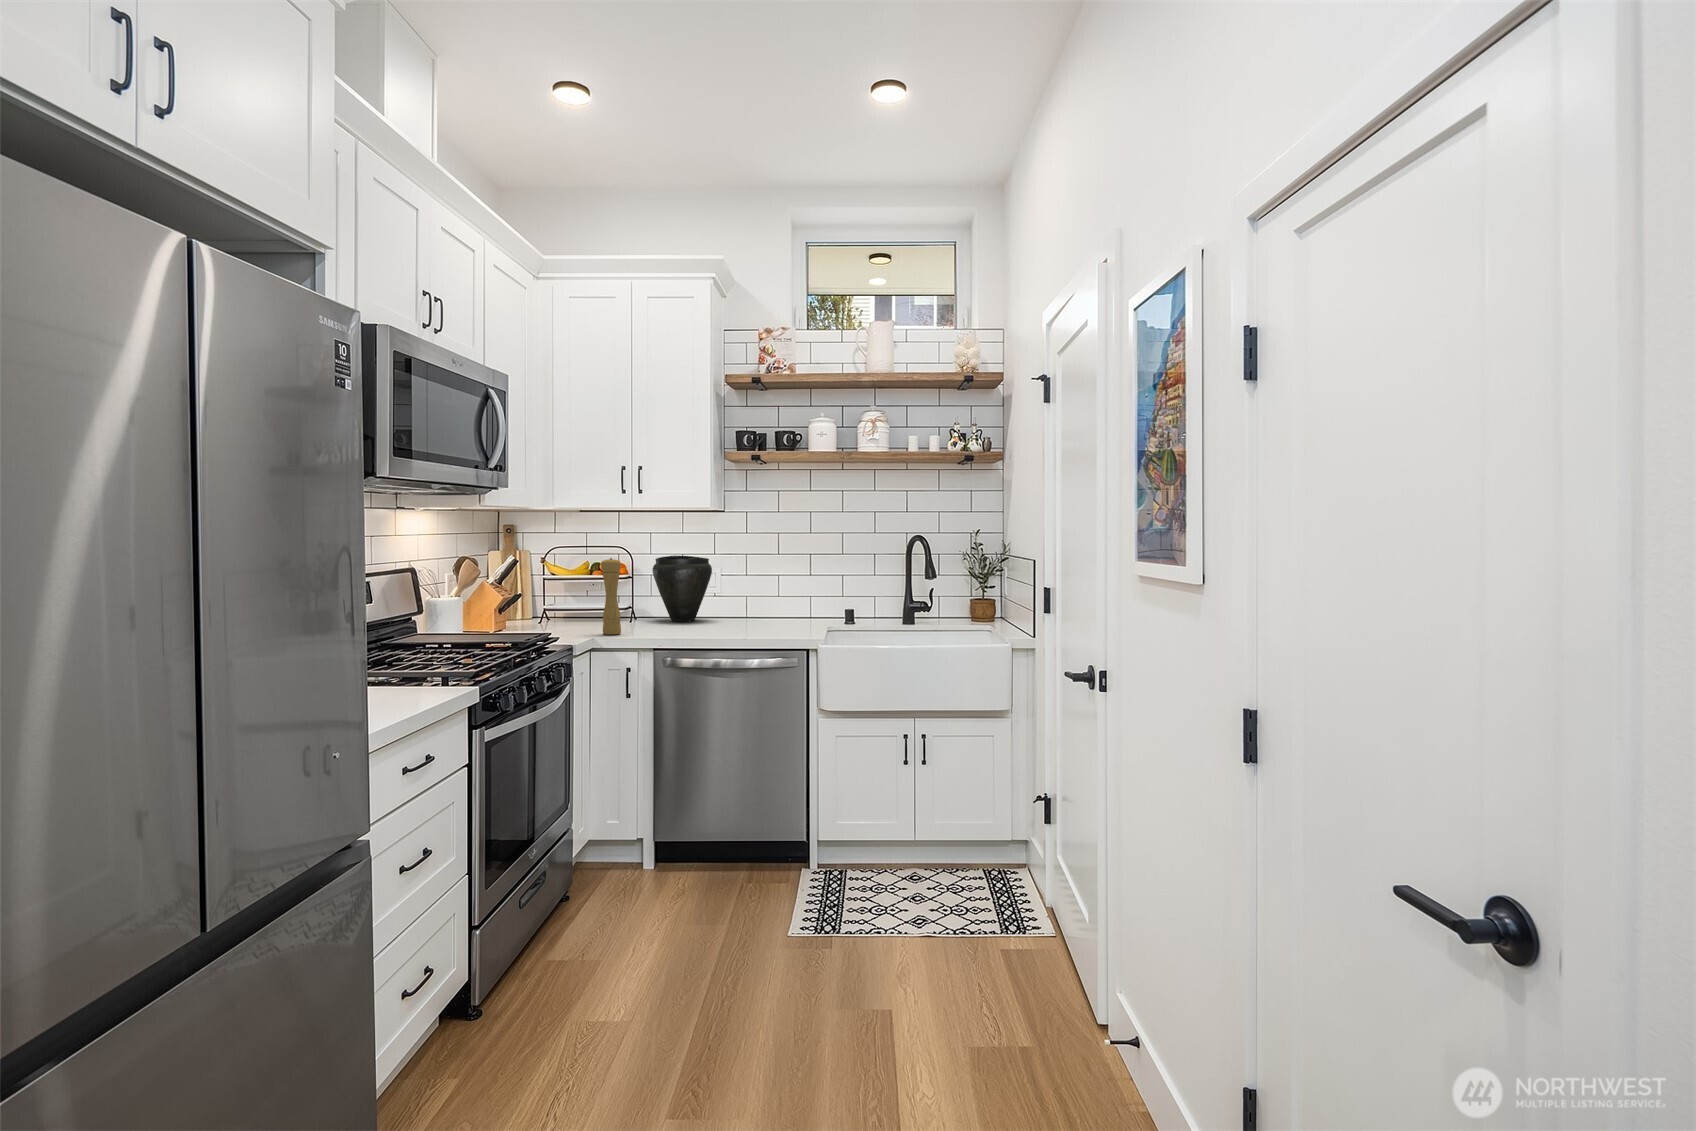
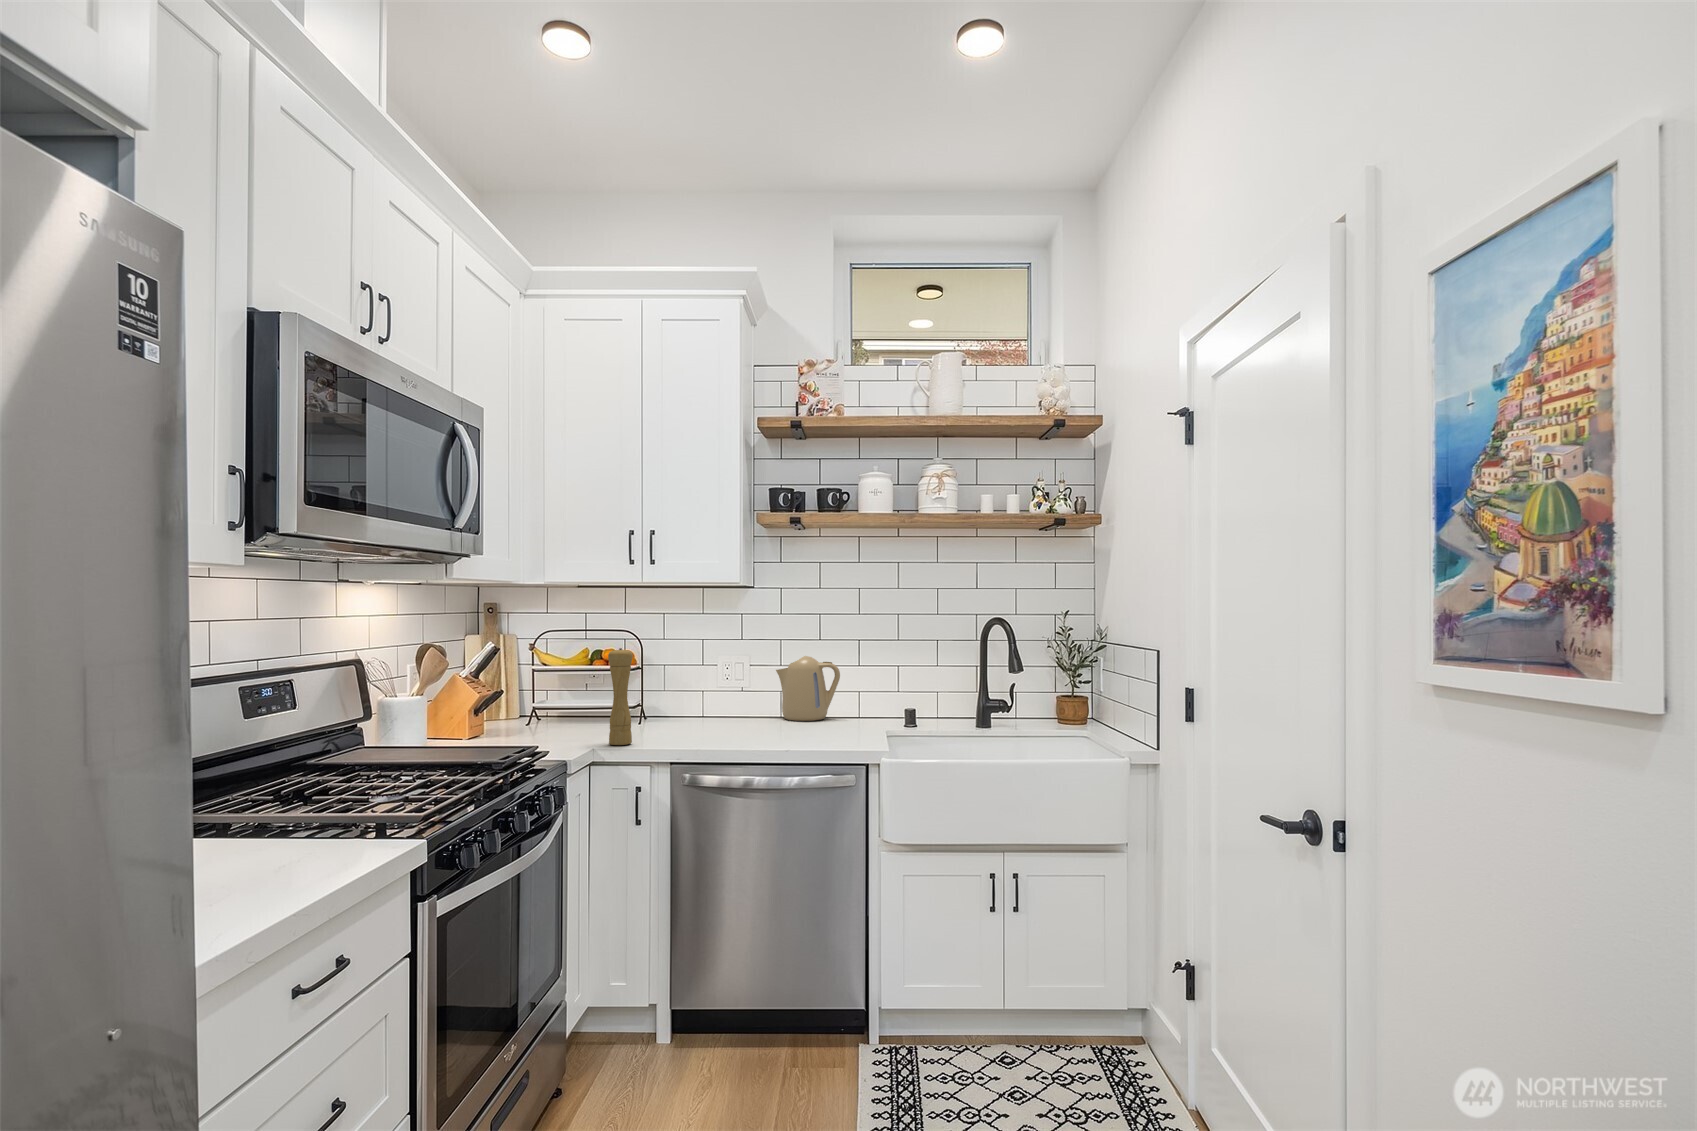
vase: present [653,555,712,622] -> none [666,639,739,723]
kettle: none [743,569,795,621] -> present [776,656,840,721]

